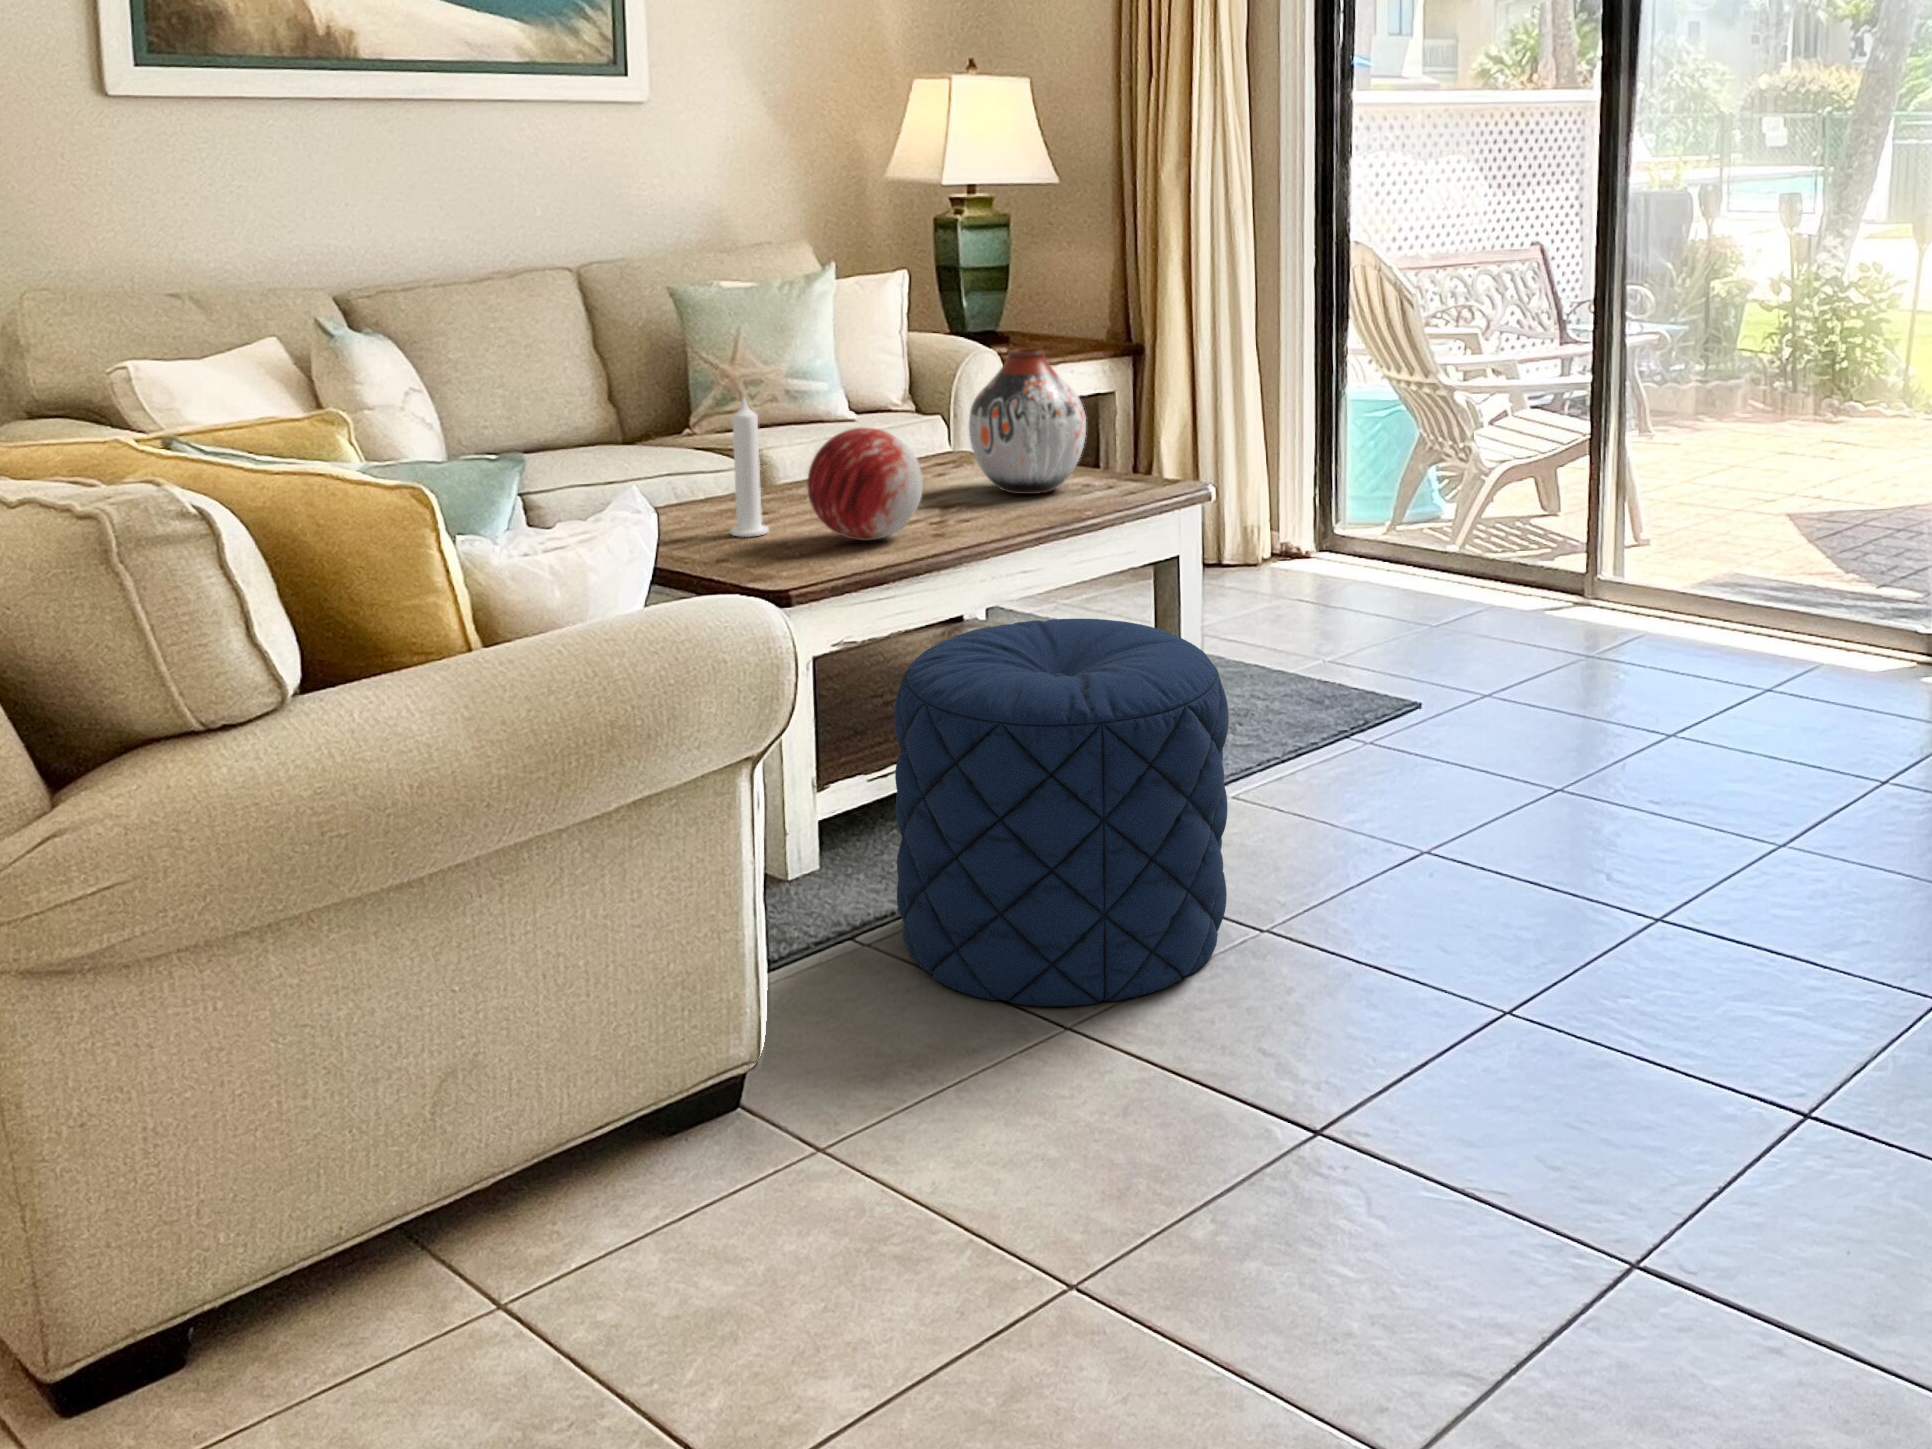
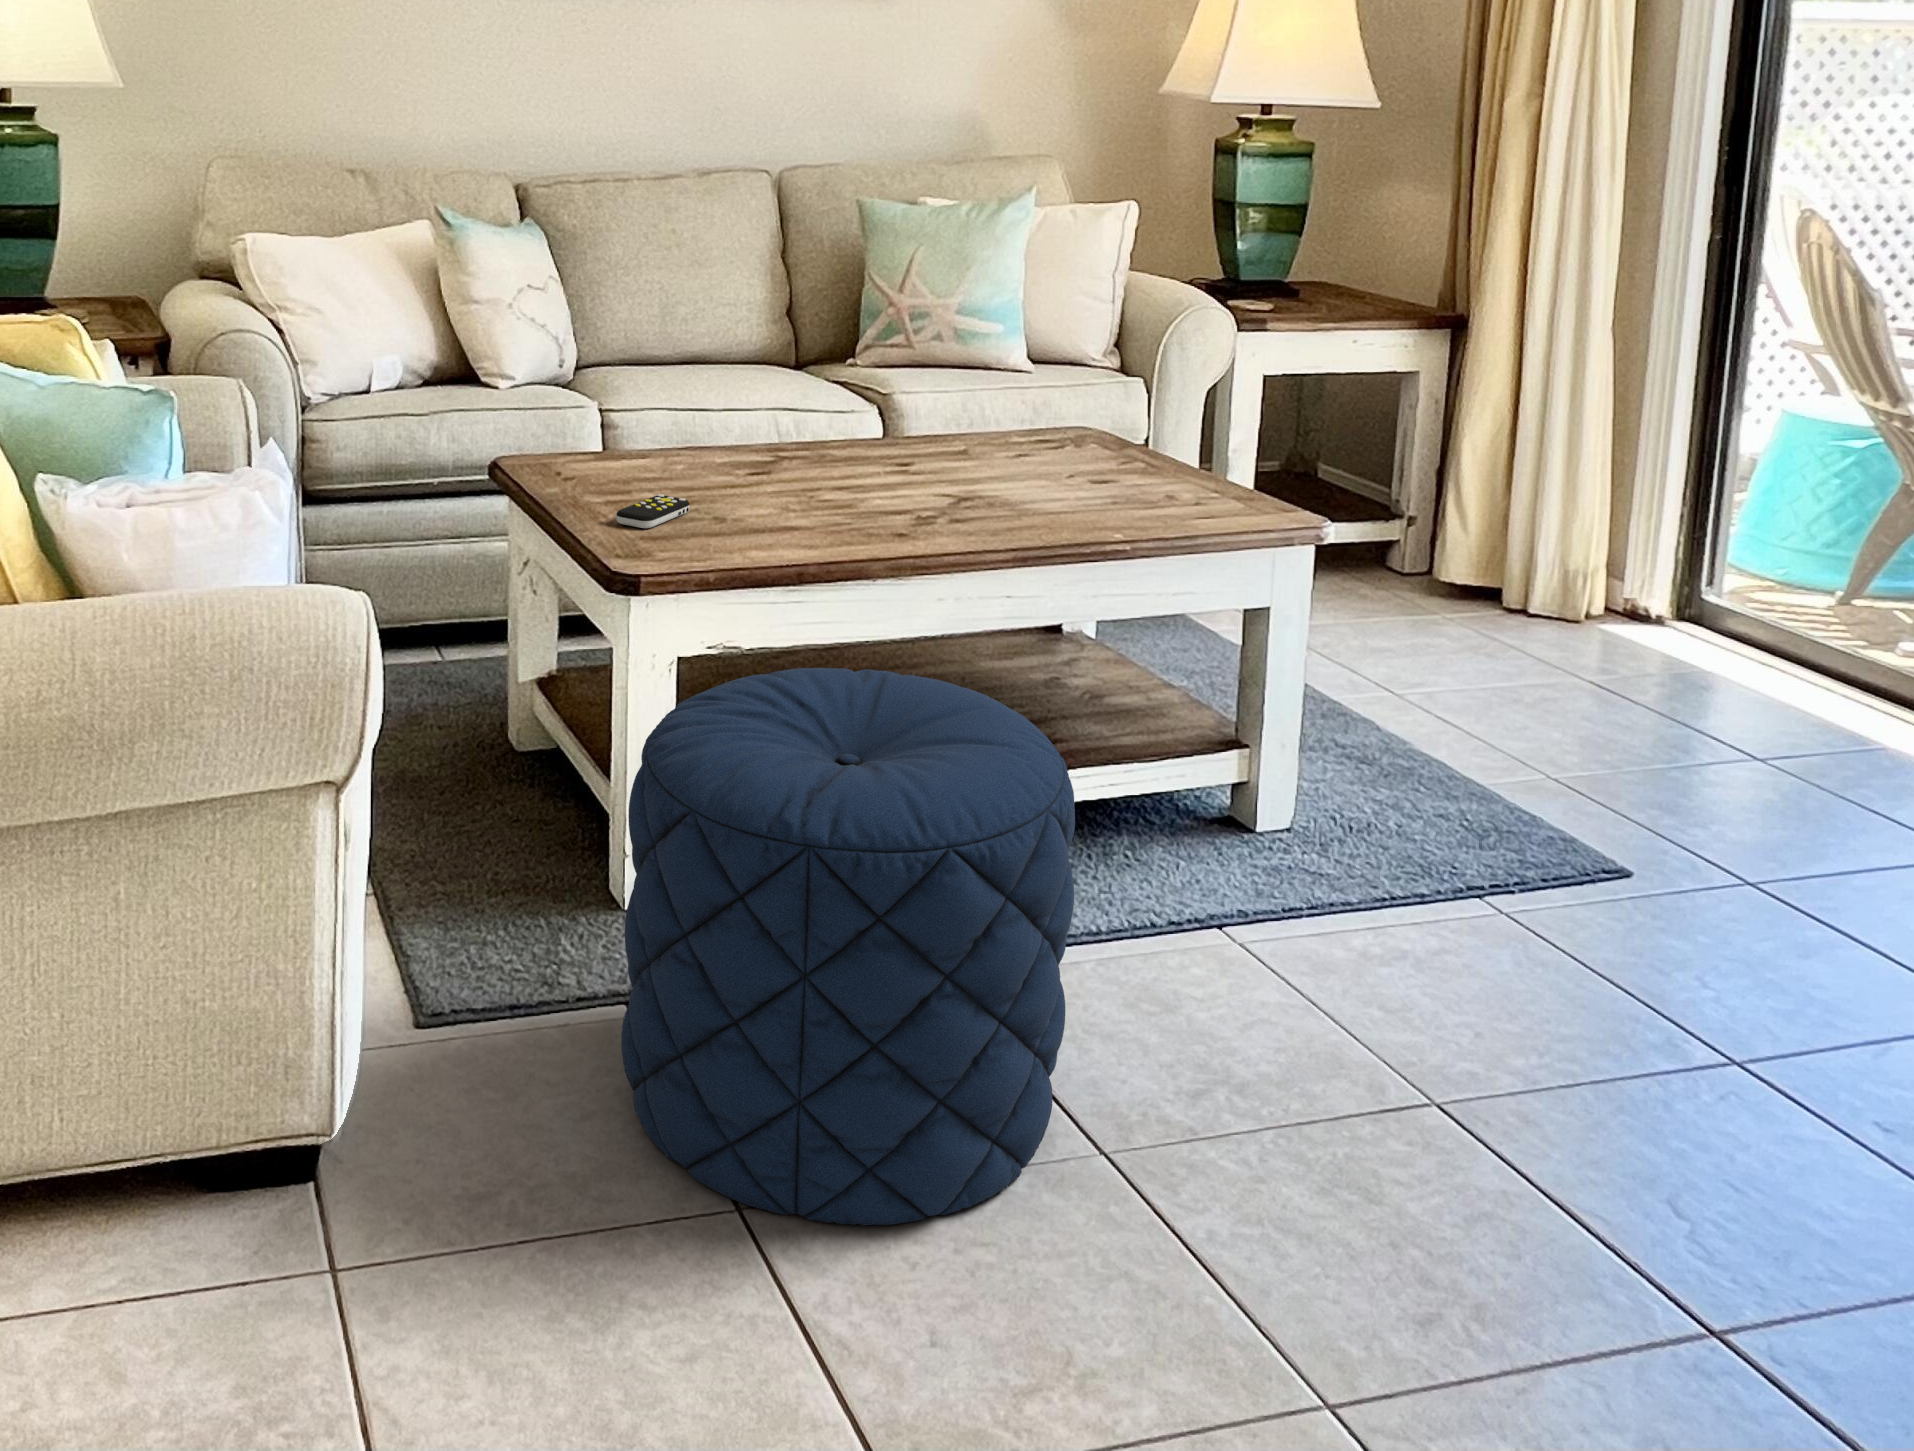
vase: present [969,349,1086,494] -> none [1026,312,1177,495]
candle: present [730,397,769,537] -> none [692,331,737,494]
decorative orb: present [807,428,922,540] -> none [753,386,893,522]
remote control: none [714,539,760,565] -> present [616,494,690,528]

